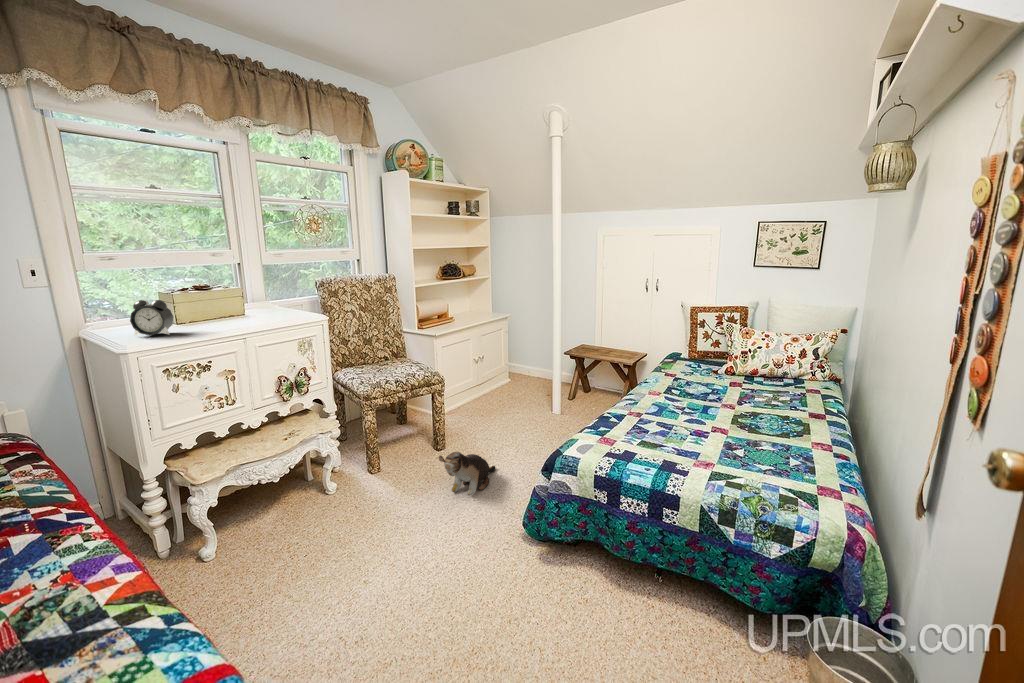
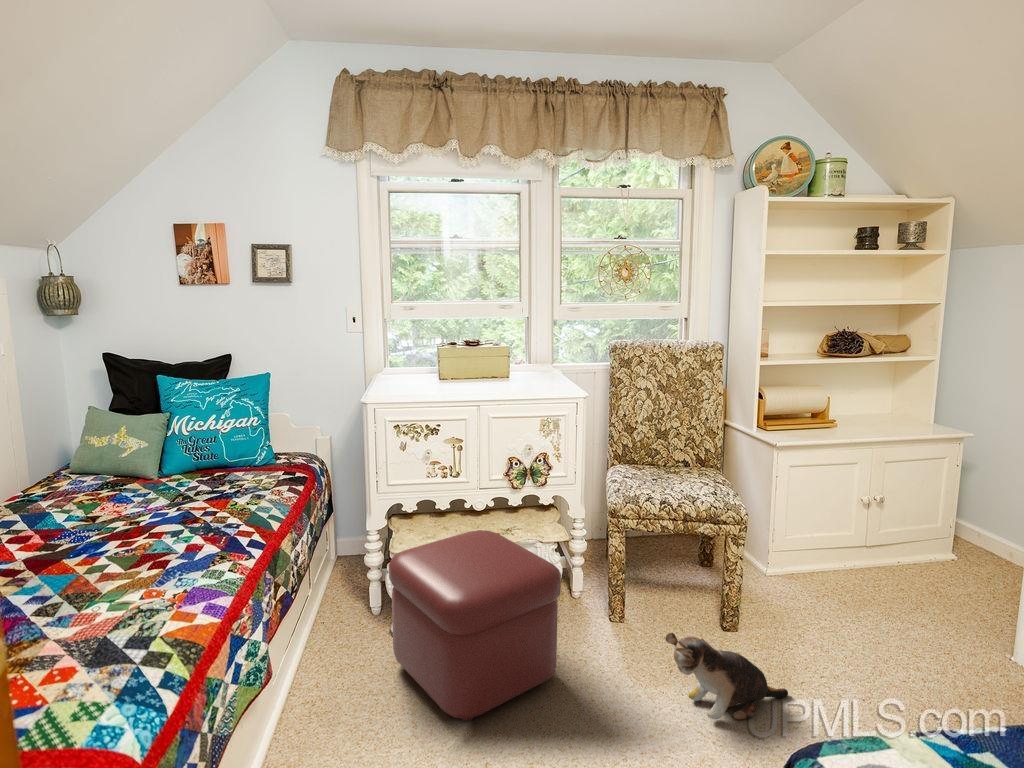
alarm clock: present [130,300,174,336] -> none [392,352,427,391]
ottoman: none [208,439,369,576] -> present [389,530,561,722]

